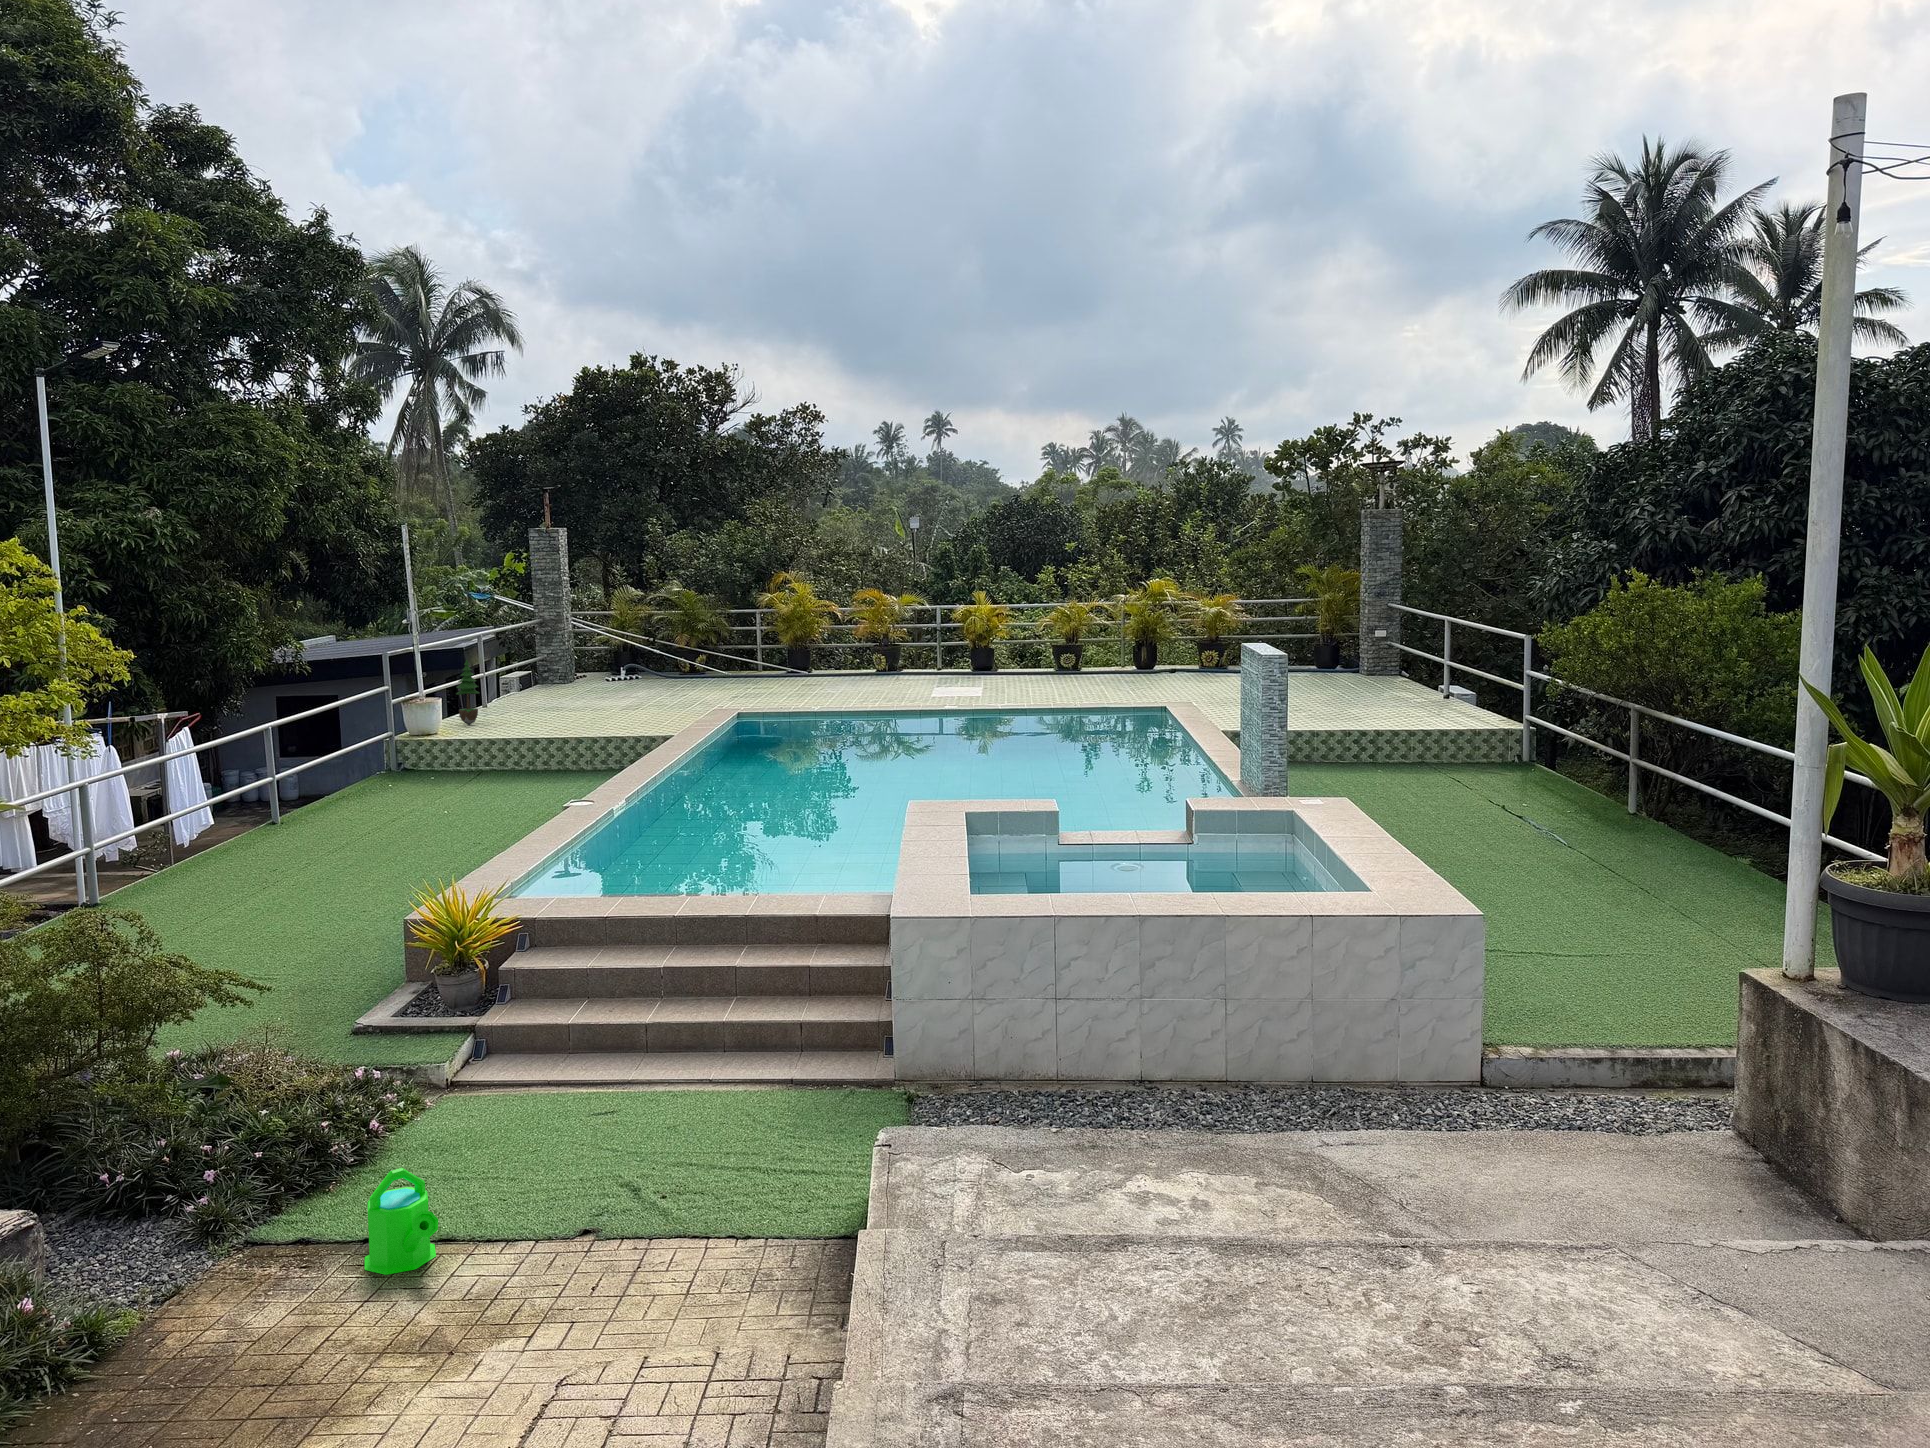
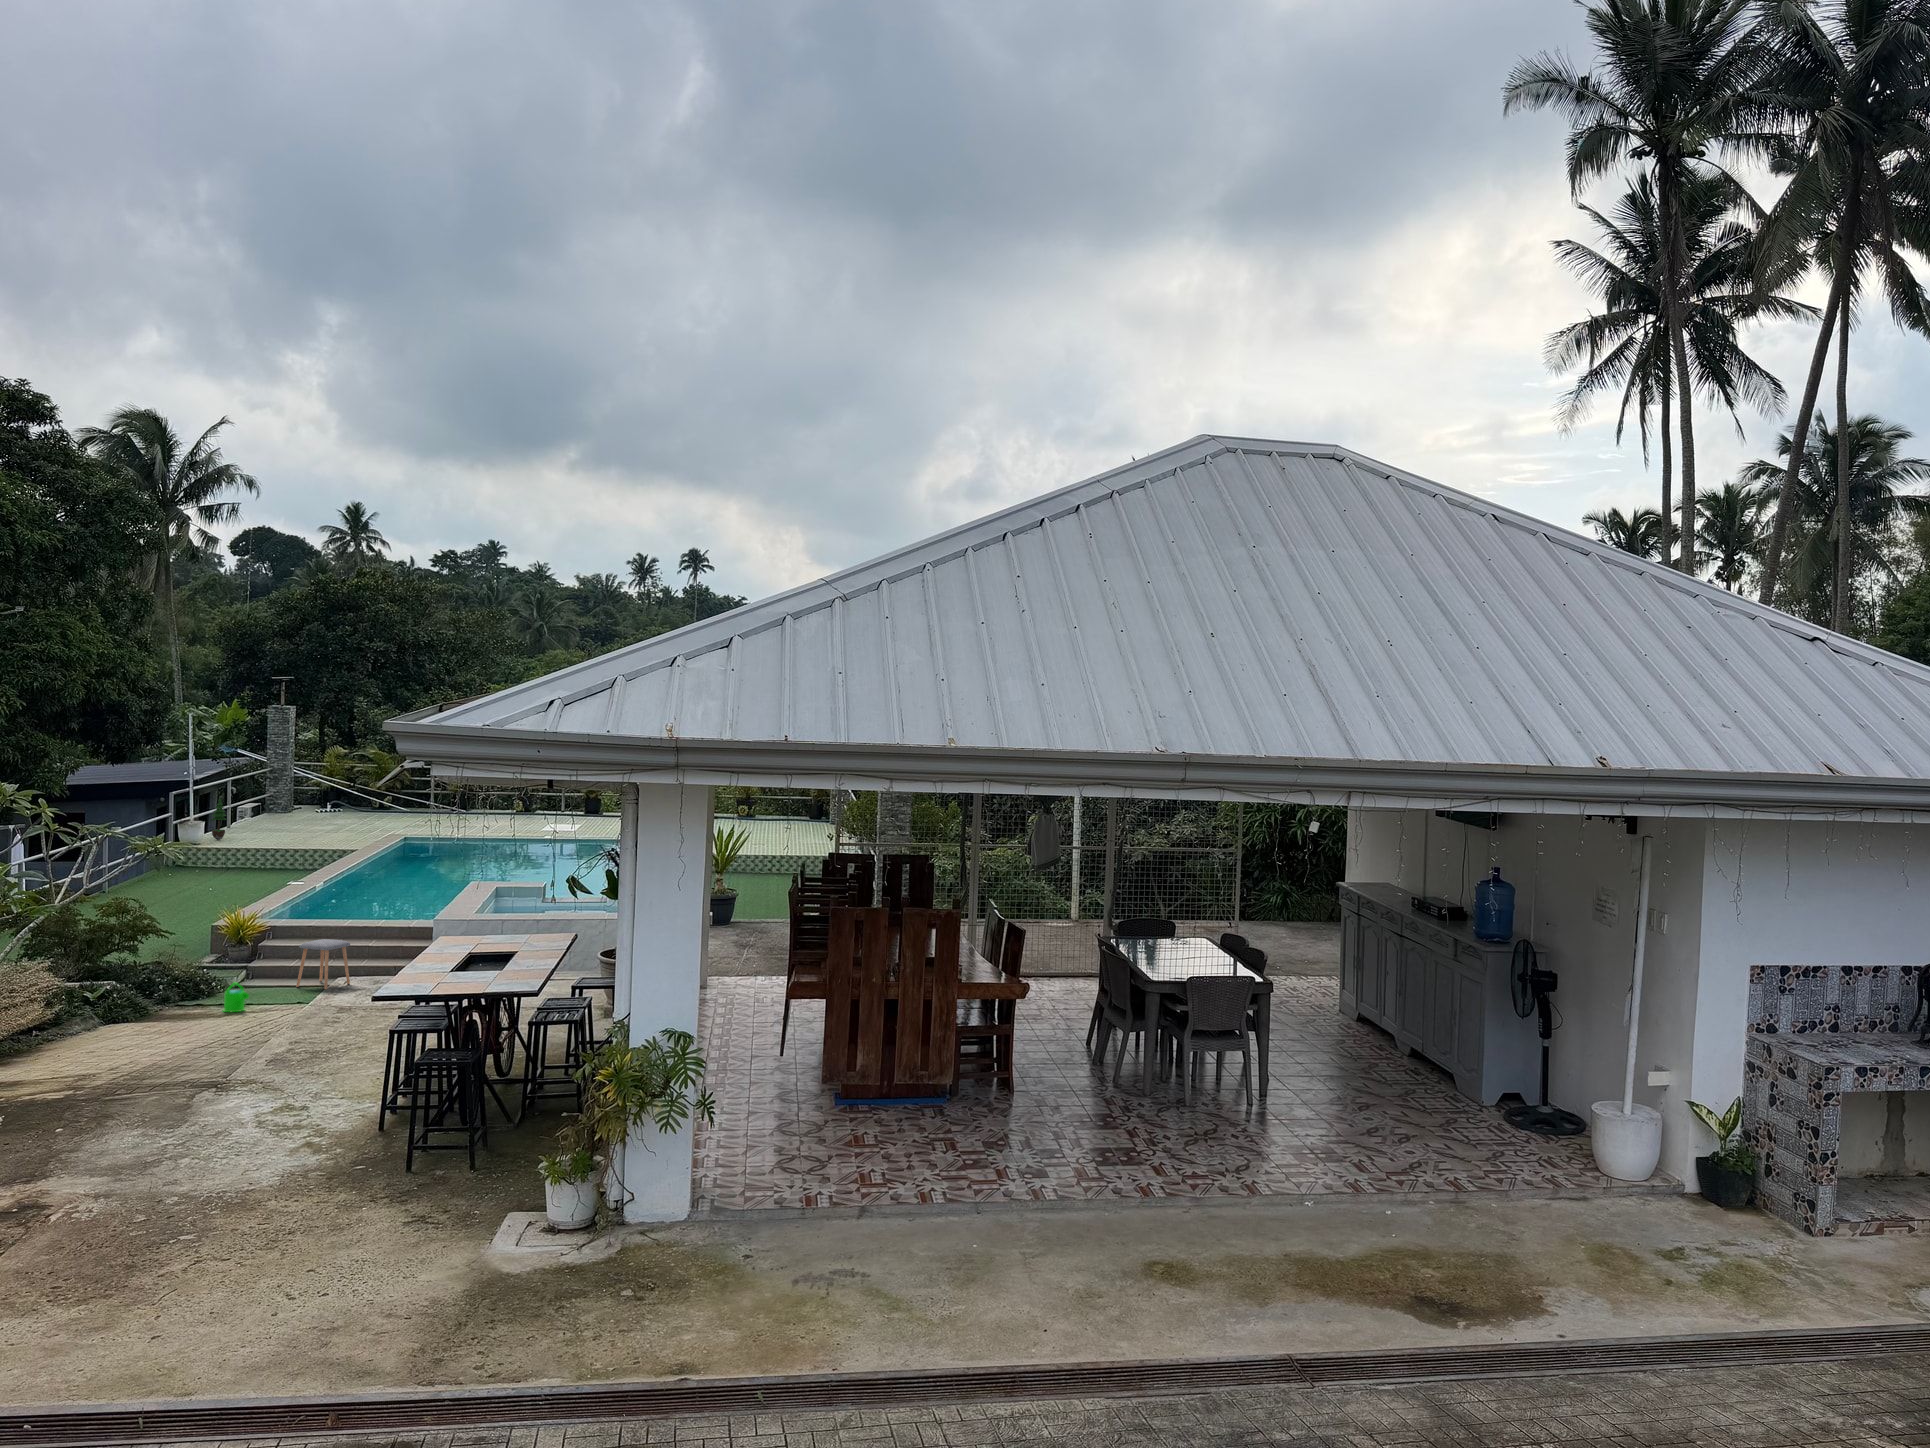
stool: none [586,967,717,1117] -> present [296,939,350,990]

